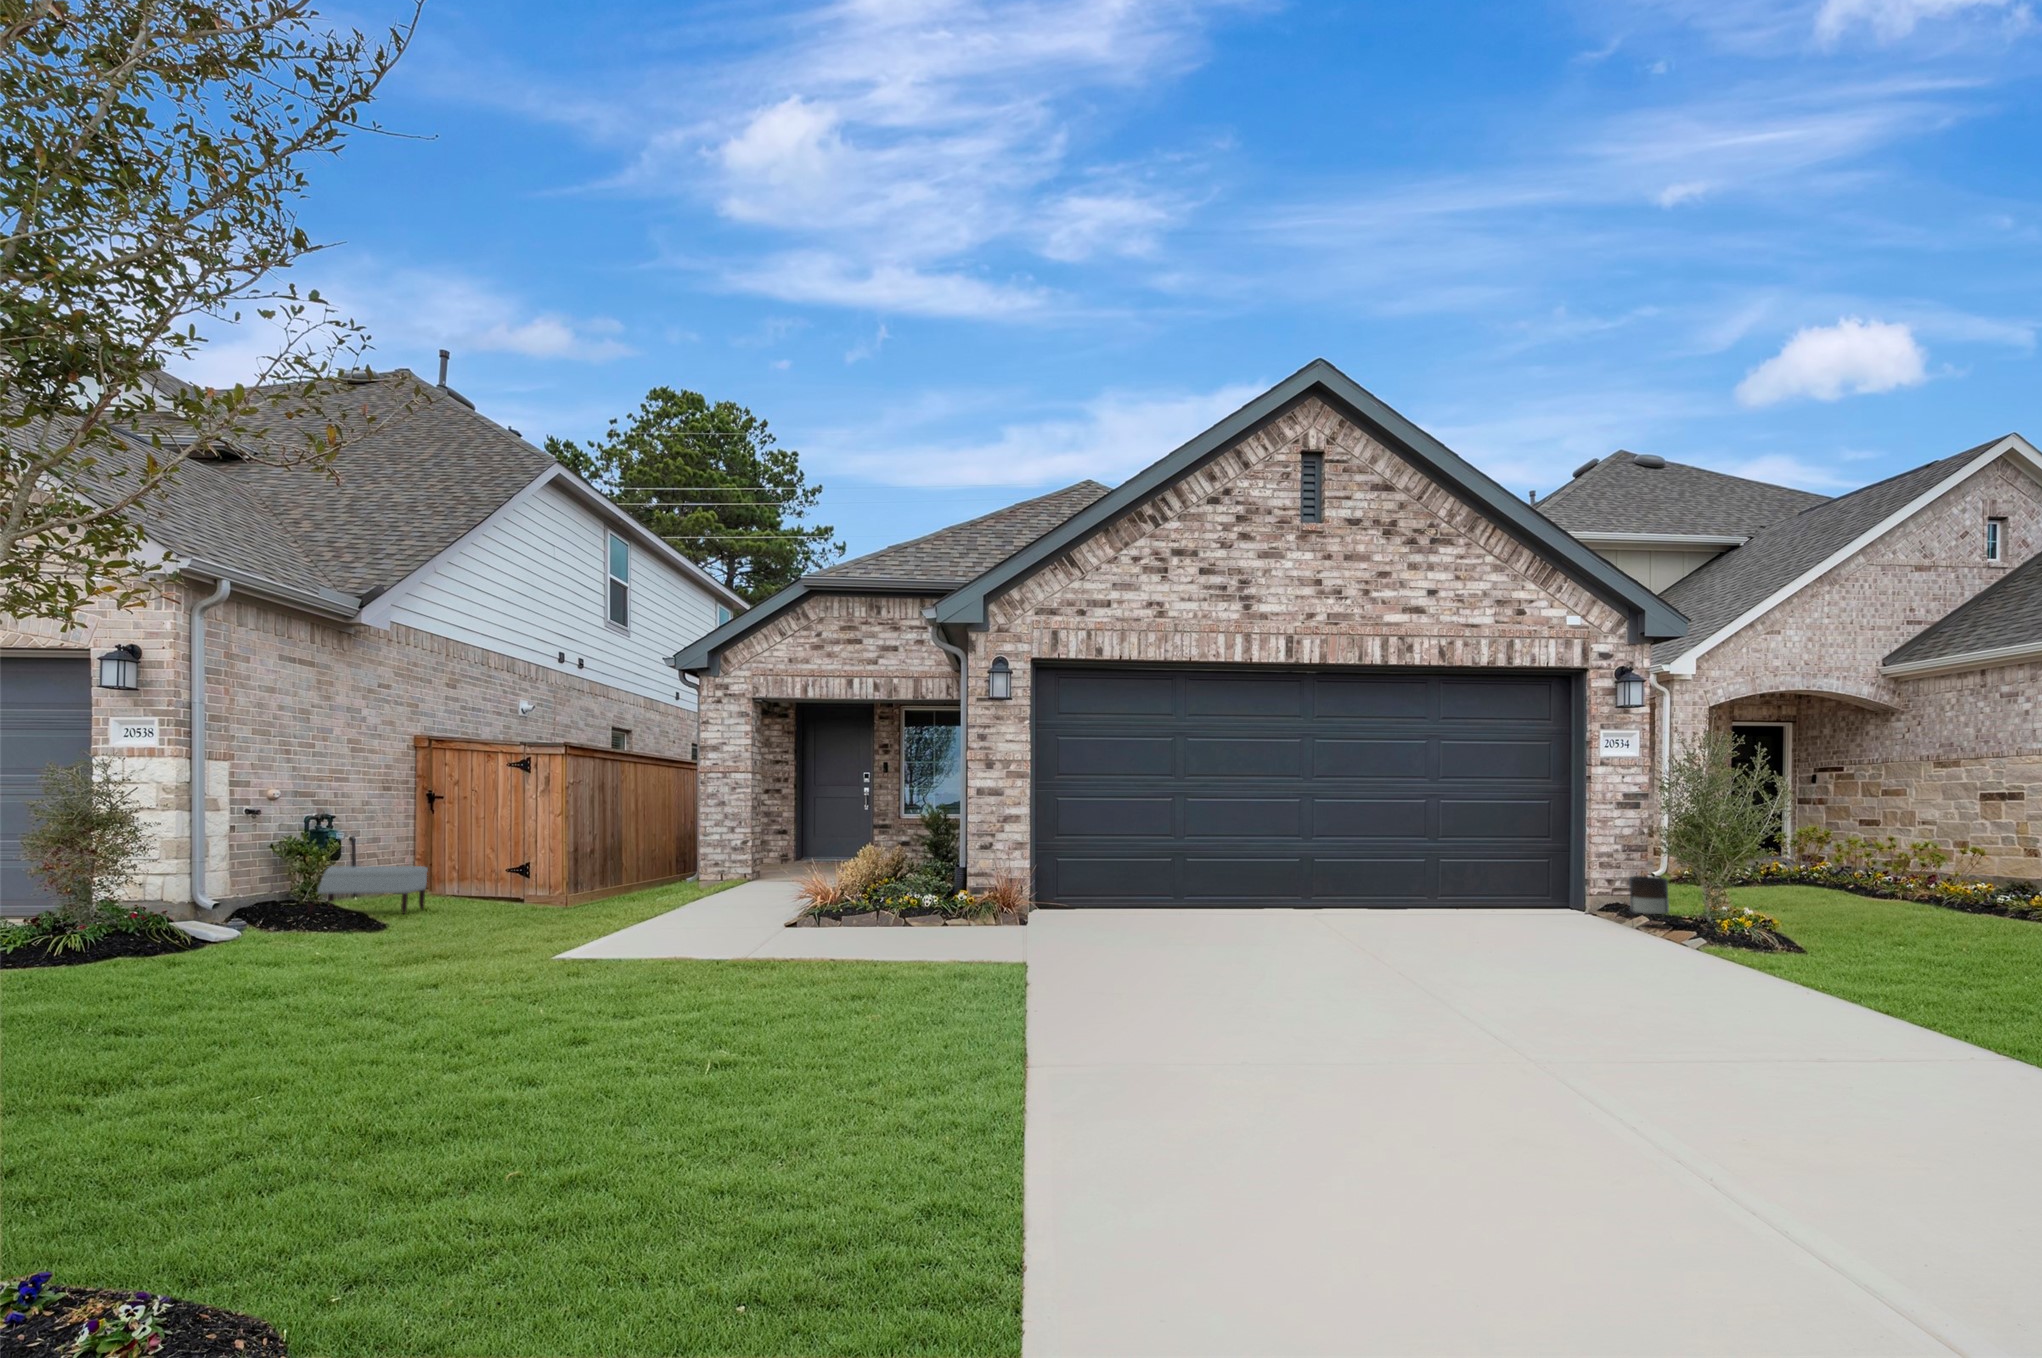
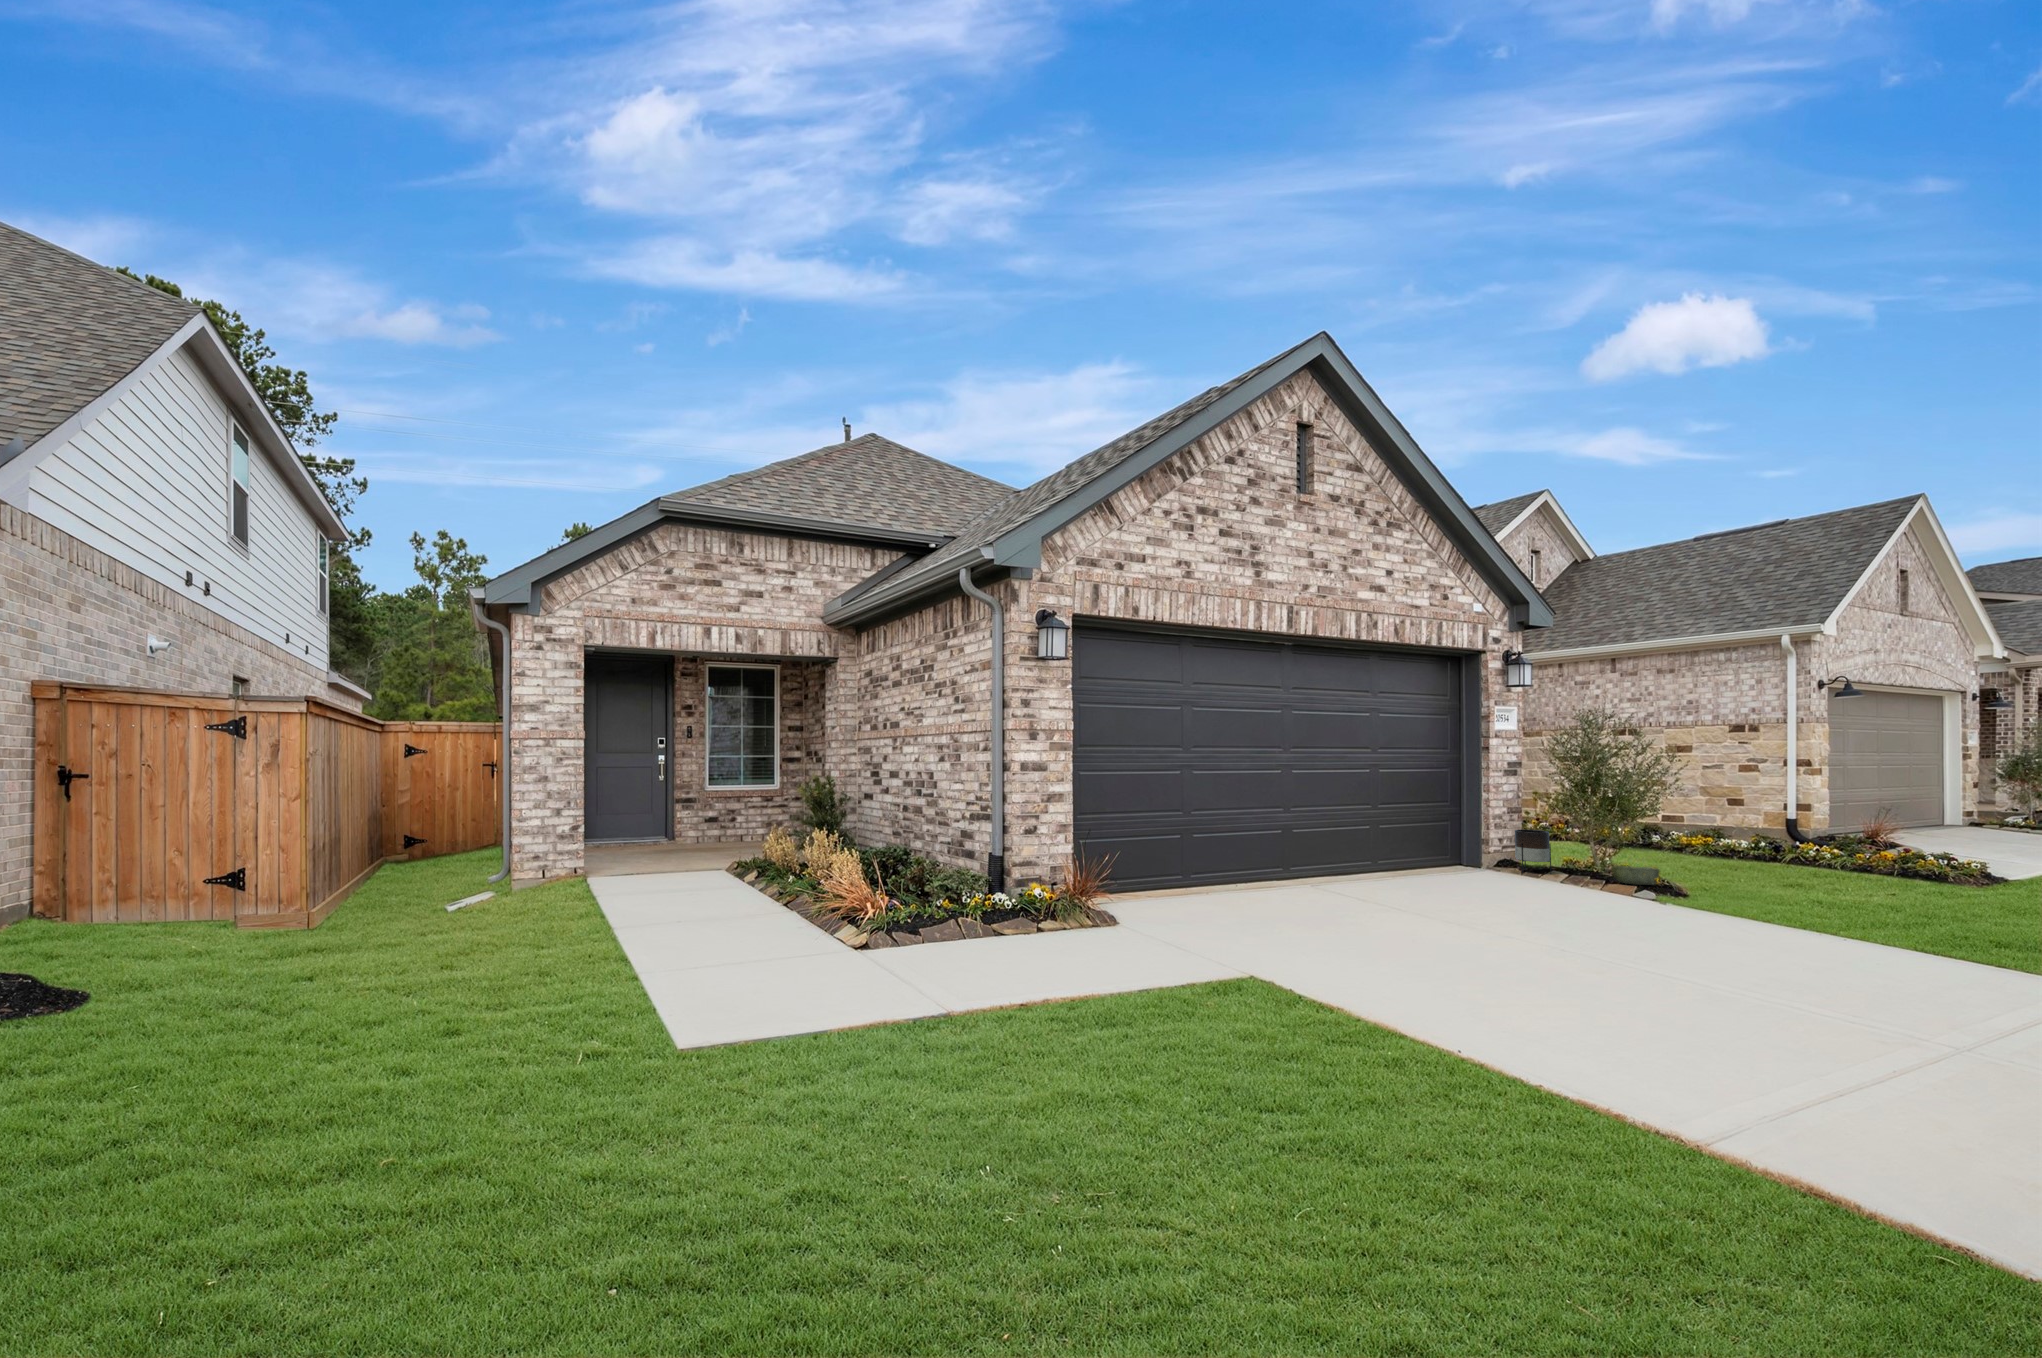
bench: present [308,866,428,914] -> none [40,860,237,941]
woven basket: none [1700,918,1758,944] -> present [1611,866,1660,885]

